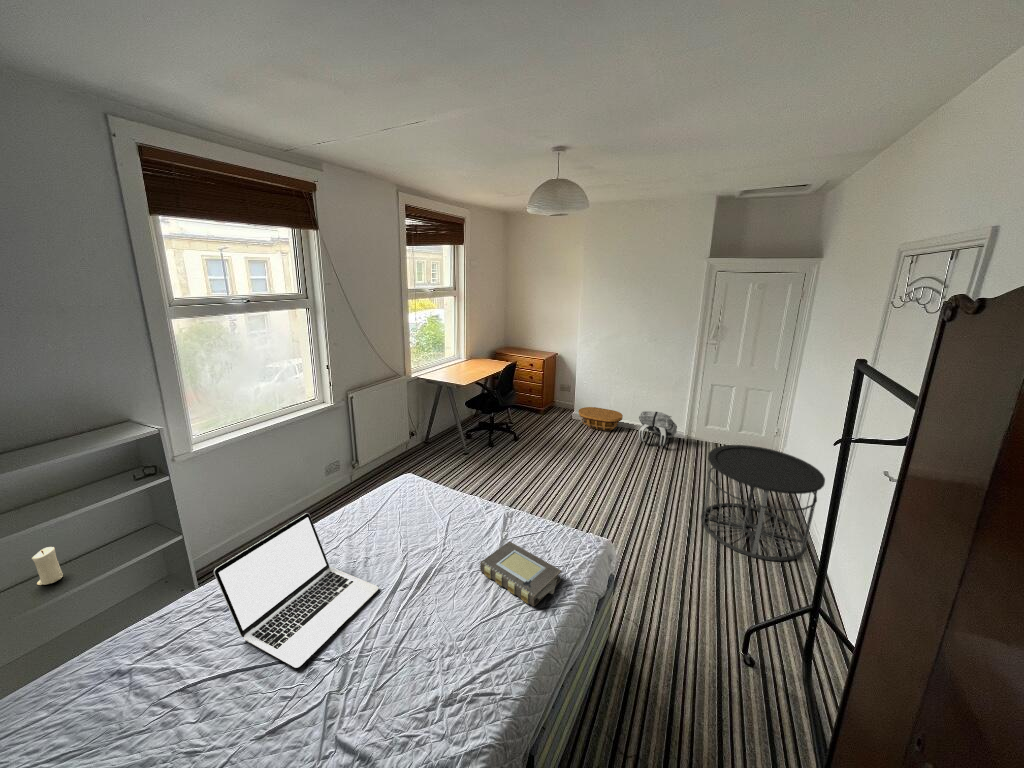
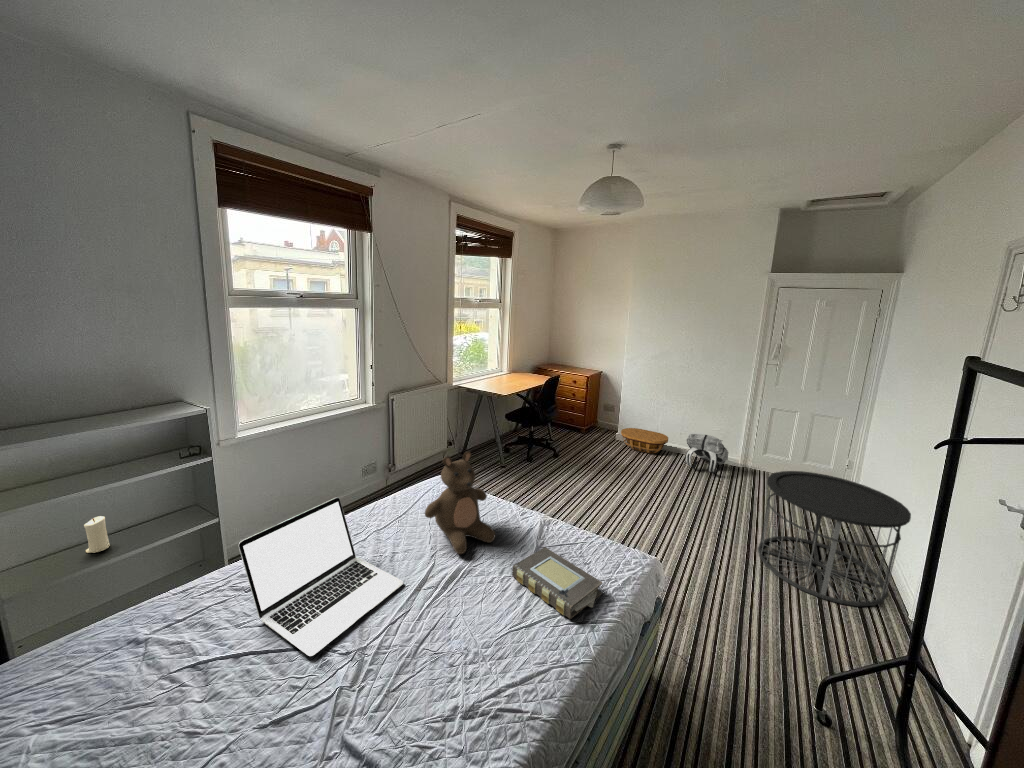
stuffed bear: none [394,457,463,555] -> present [425,451,495,554]

